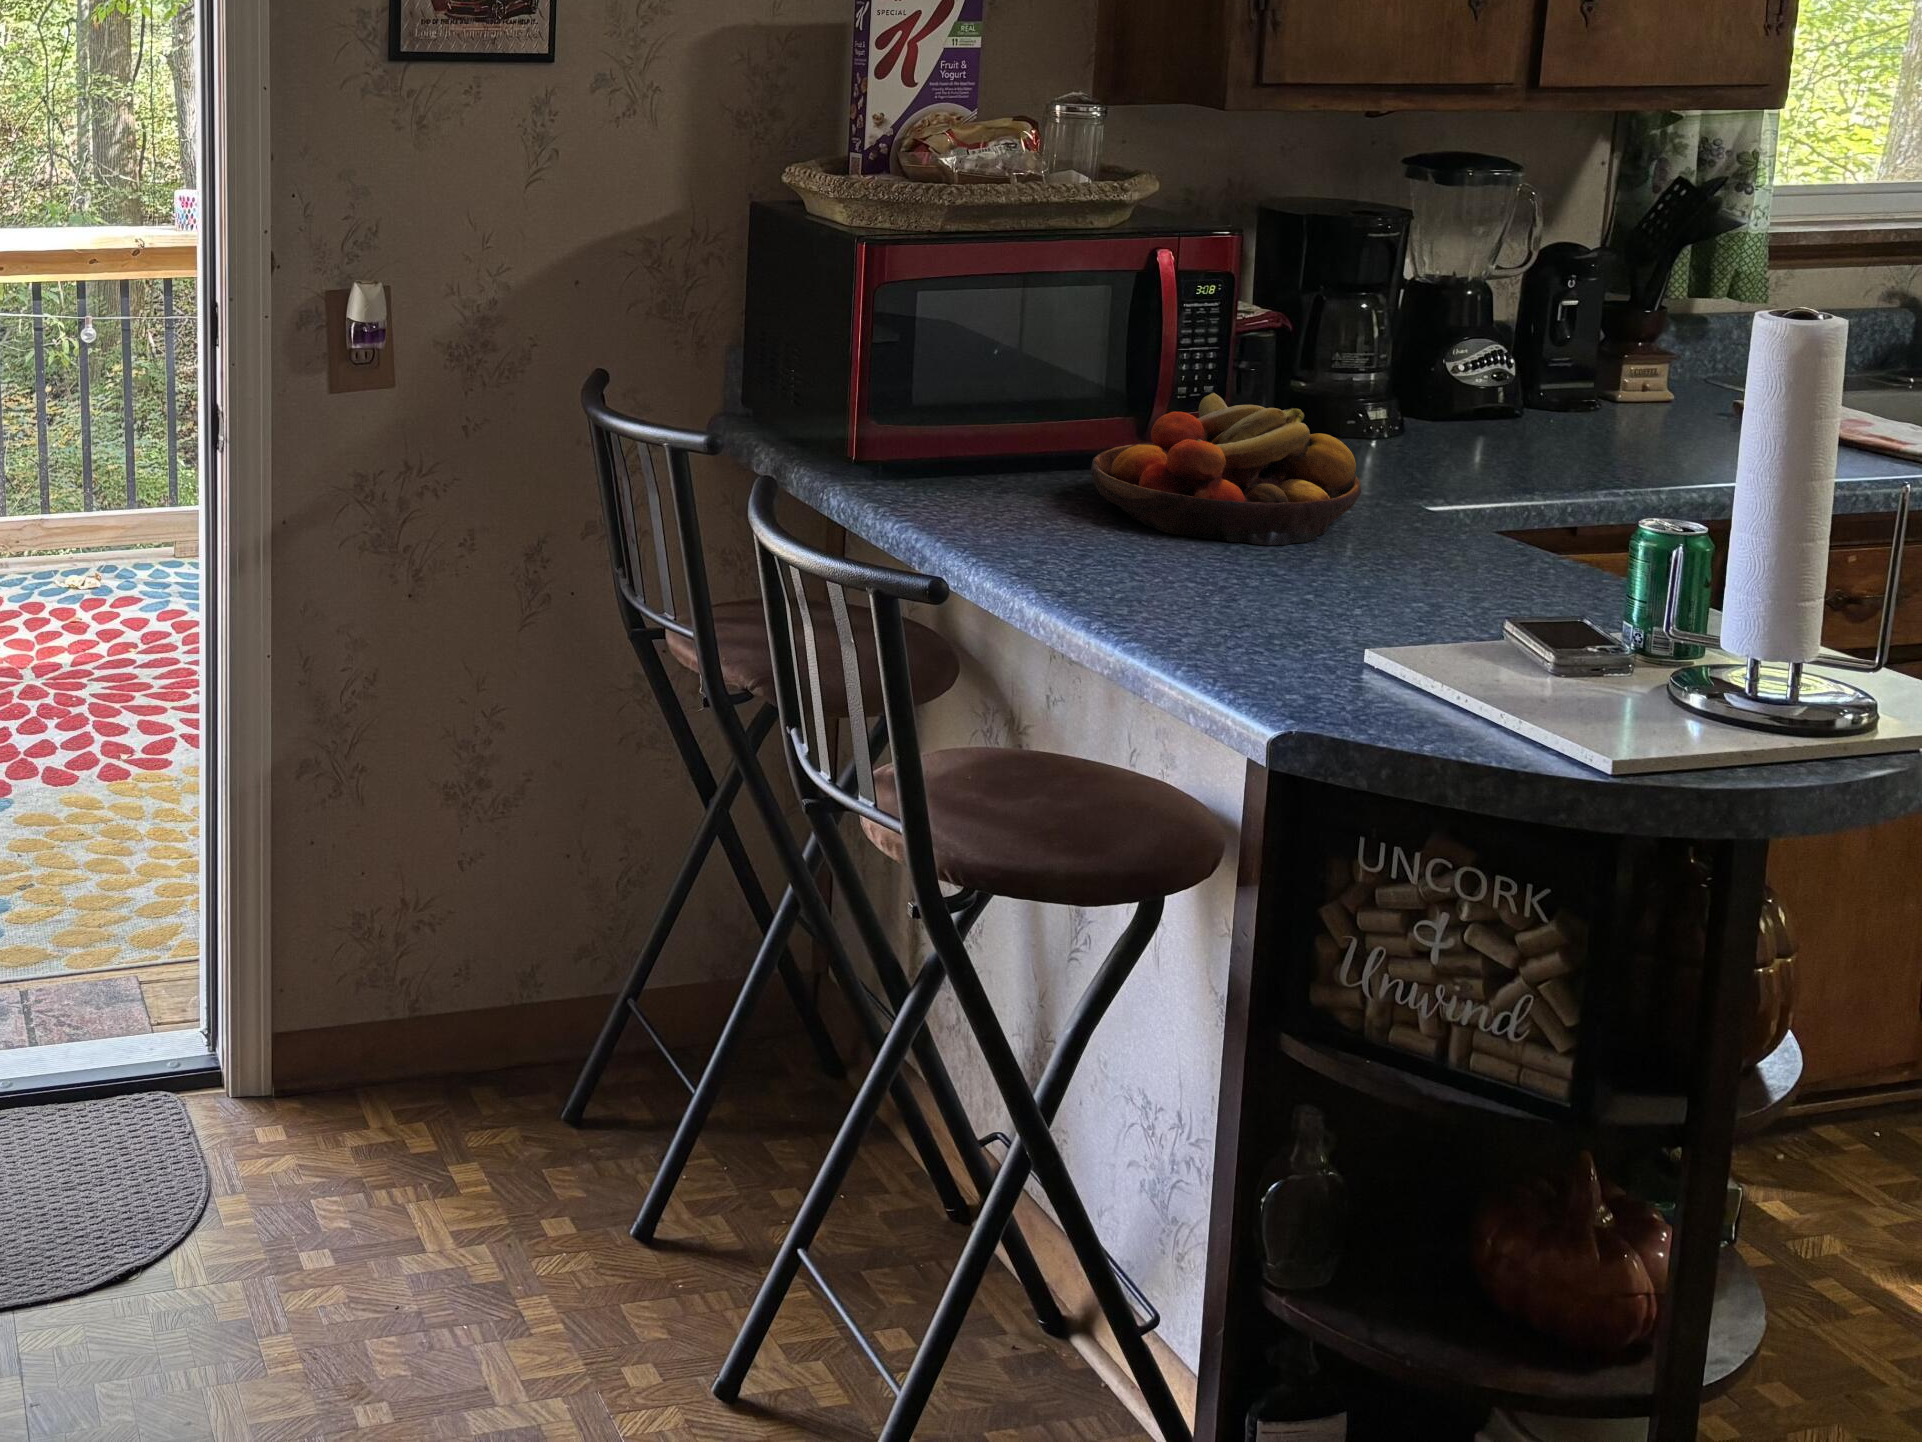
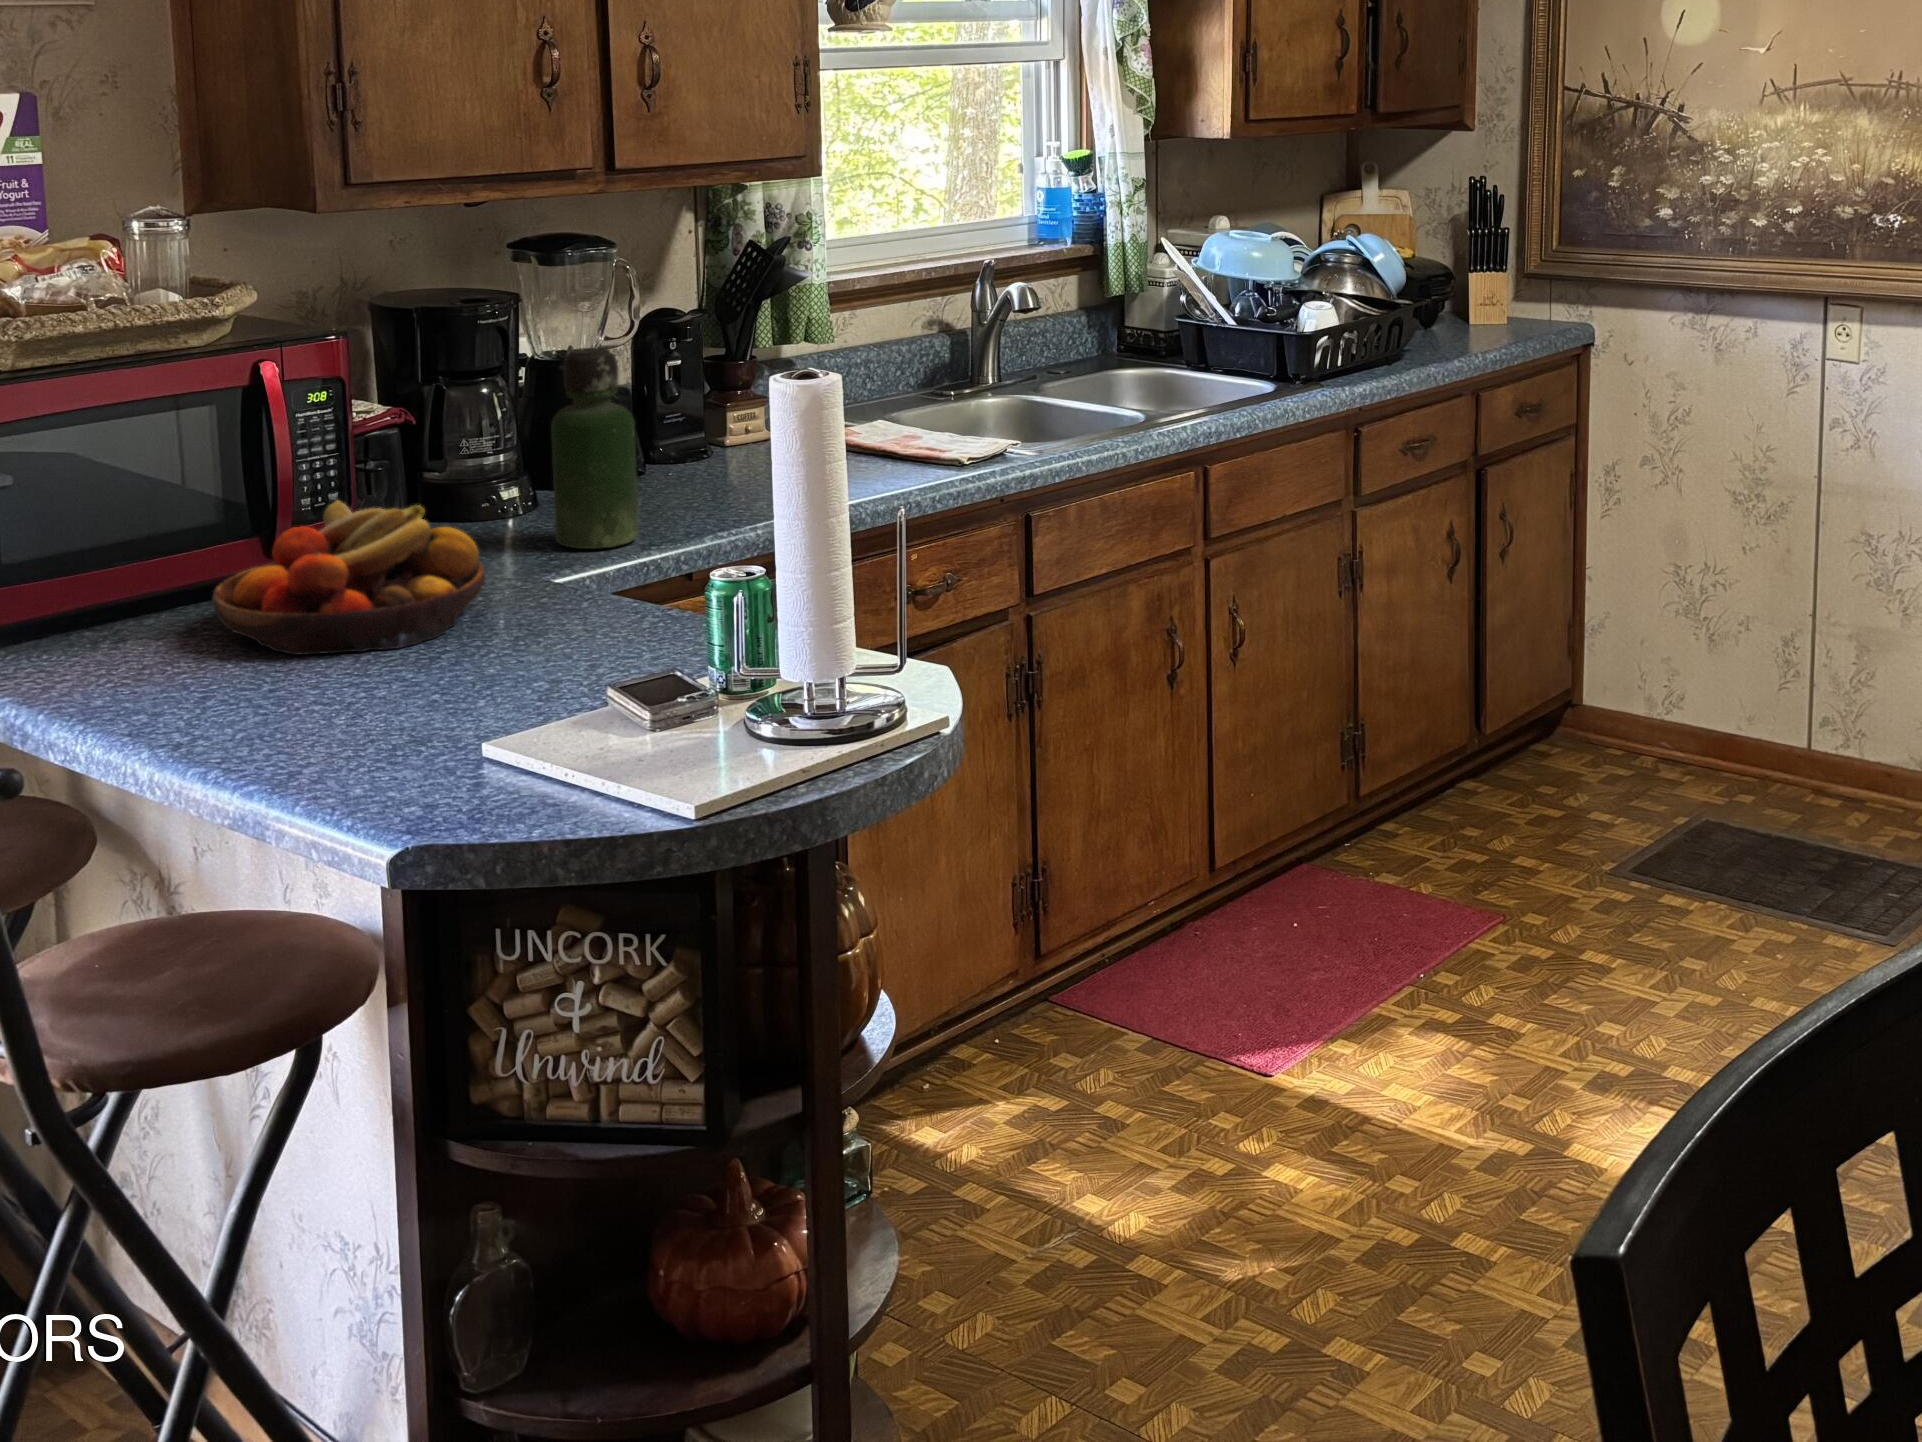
bottle: none [1428,273,1534,487] -> present [551,348,639,549]

